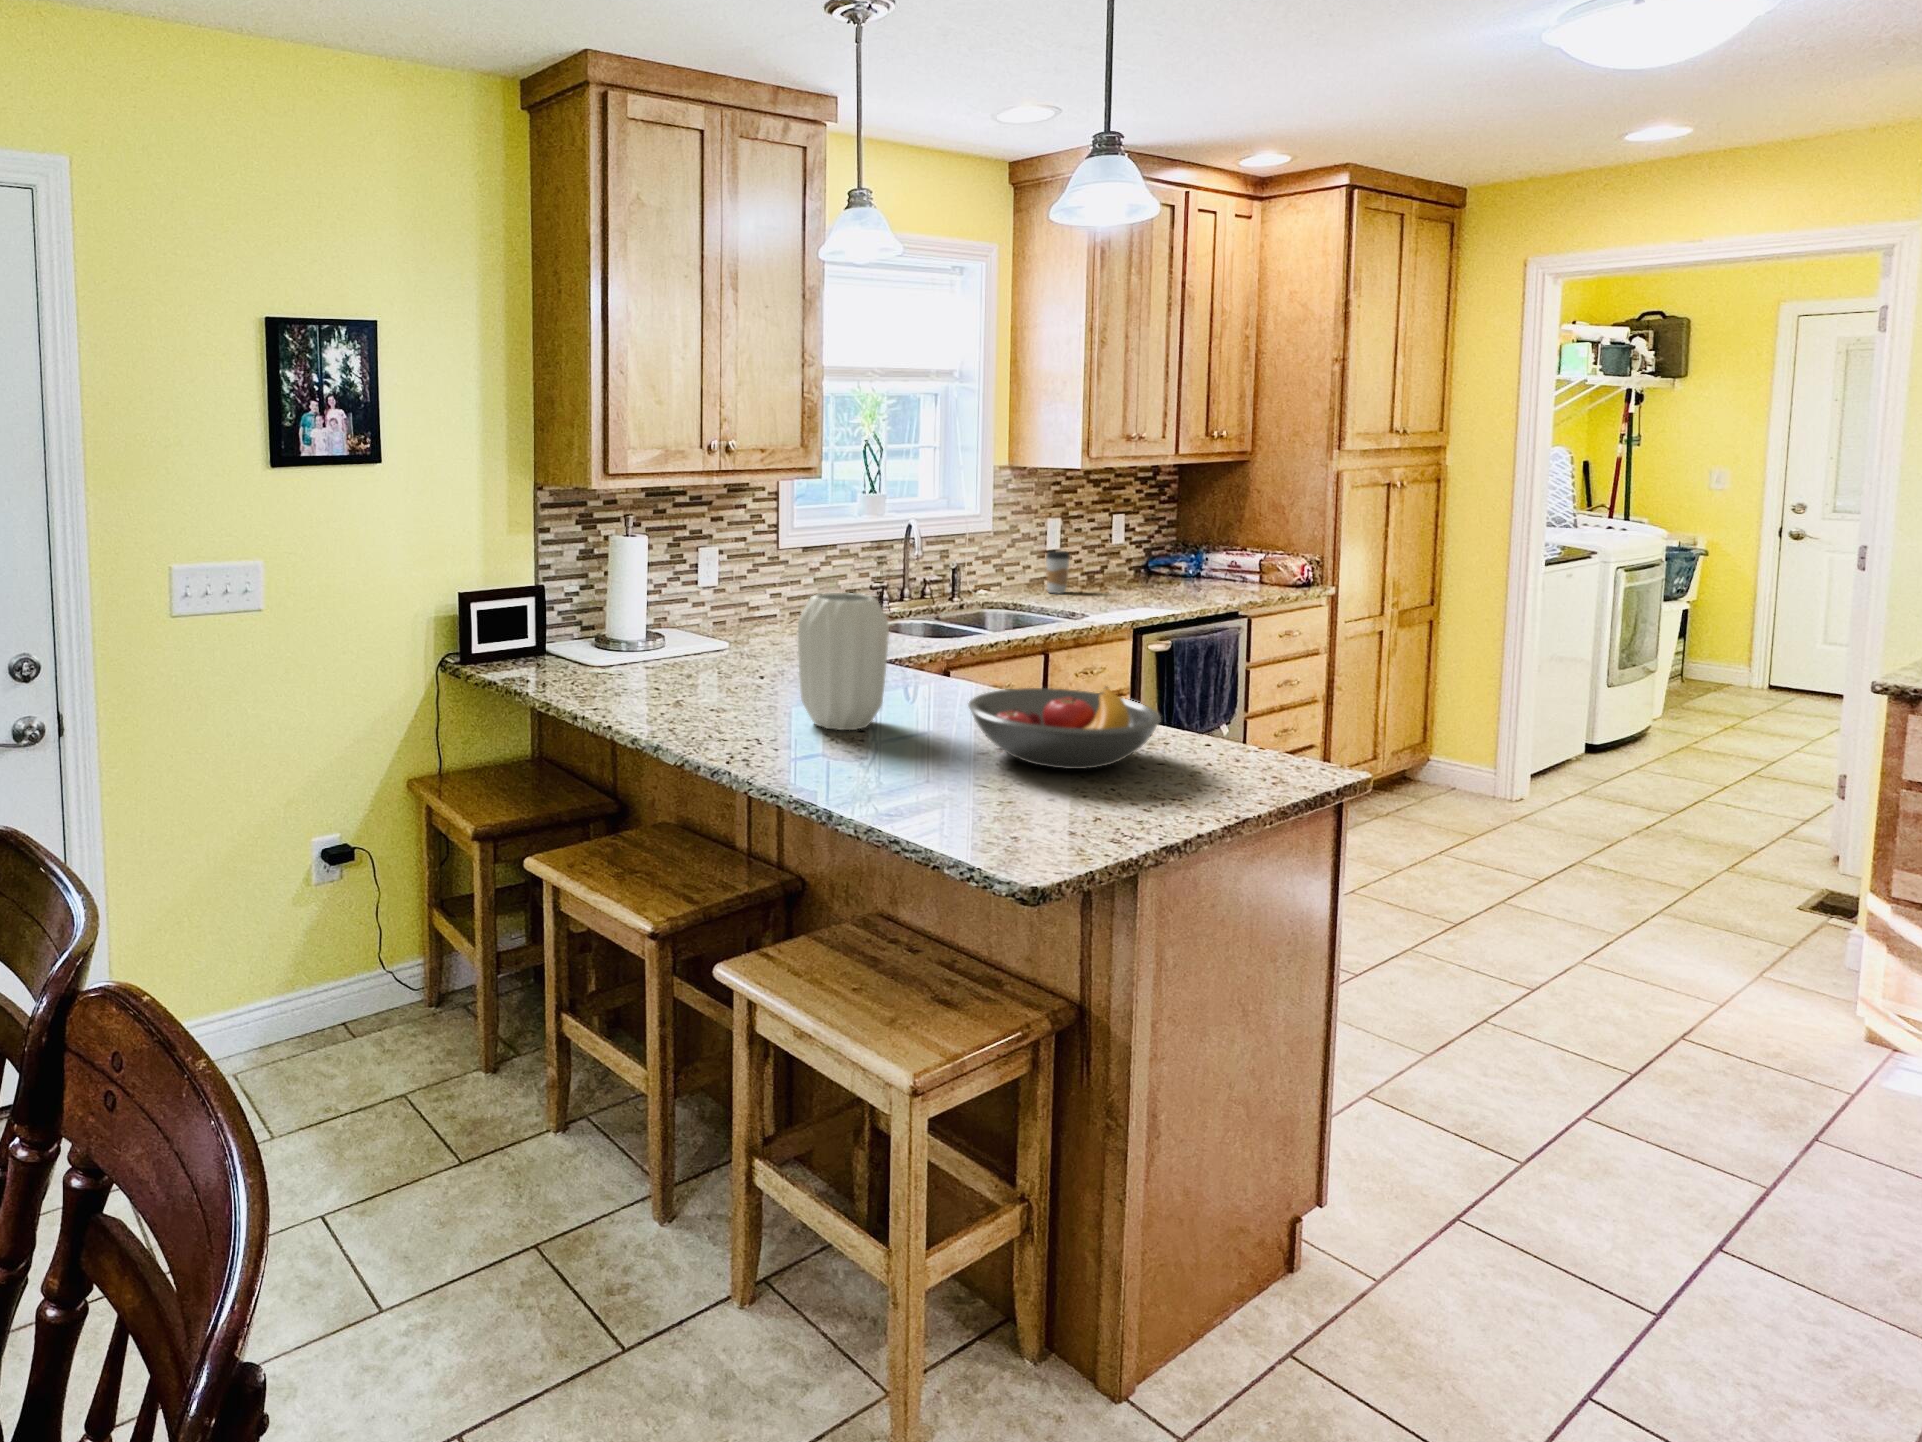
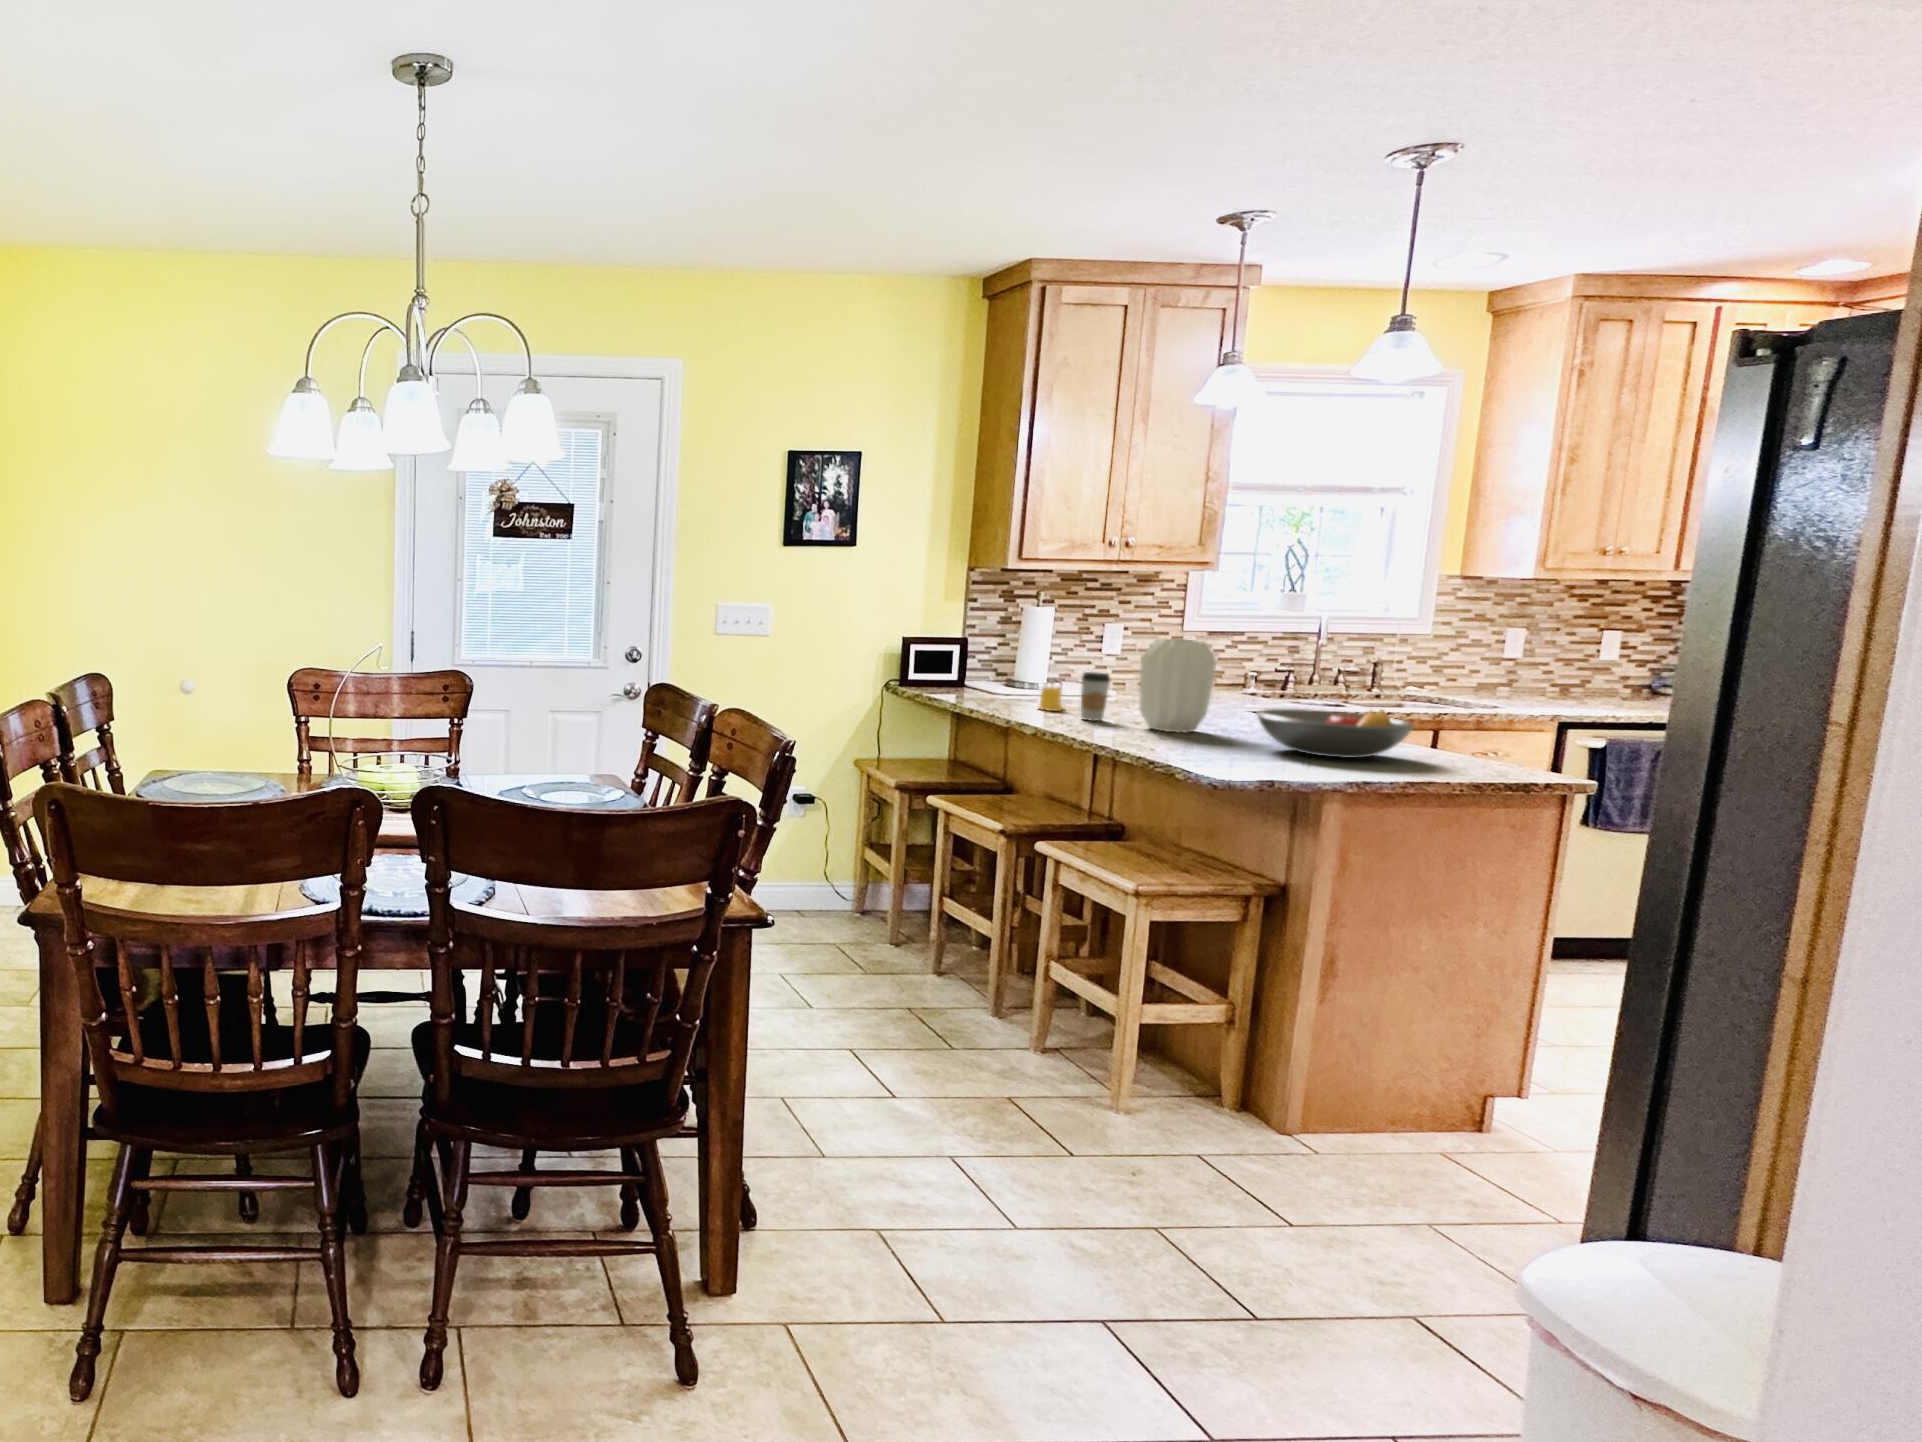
coffee cup: present [1046,551,1070,594] -> present [1081,672,1110,721]
candle: none [651,657,689,695] -> present [1039,687,1064,711]

